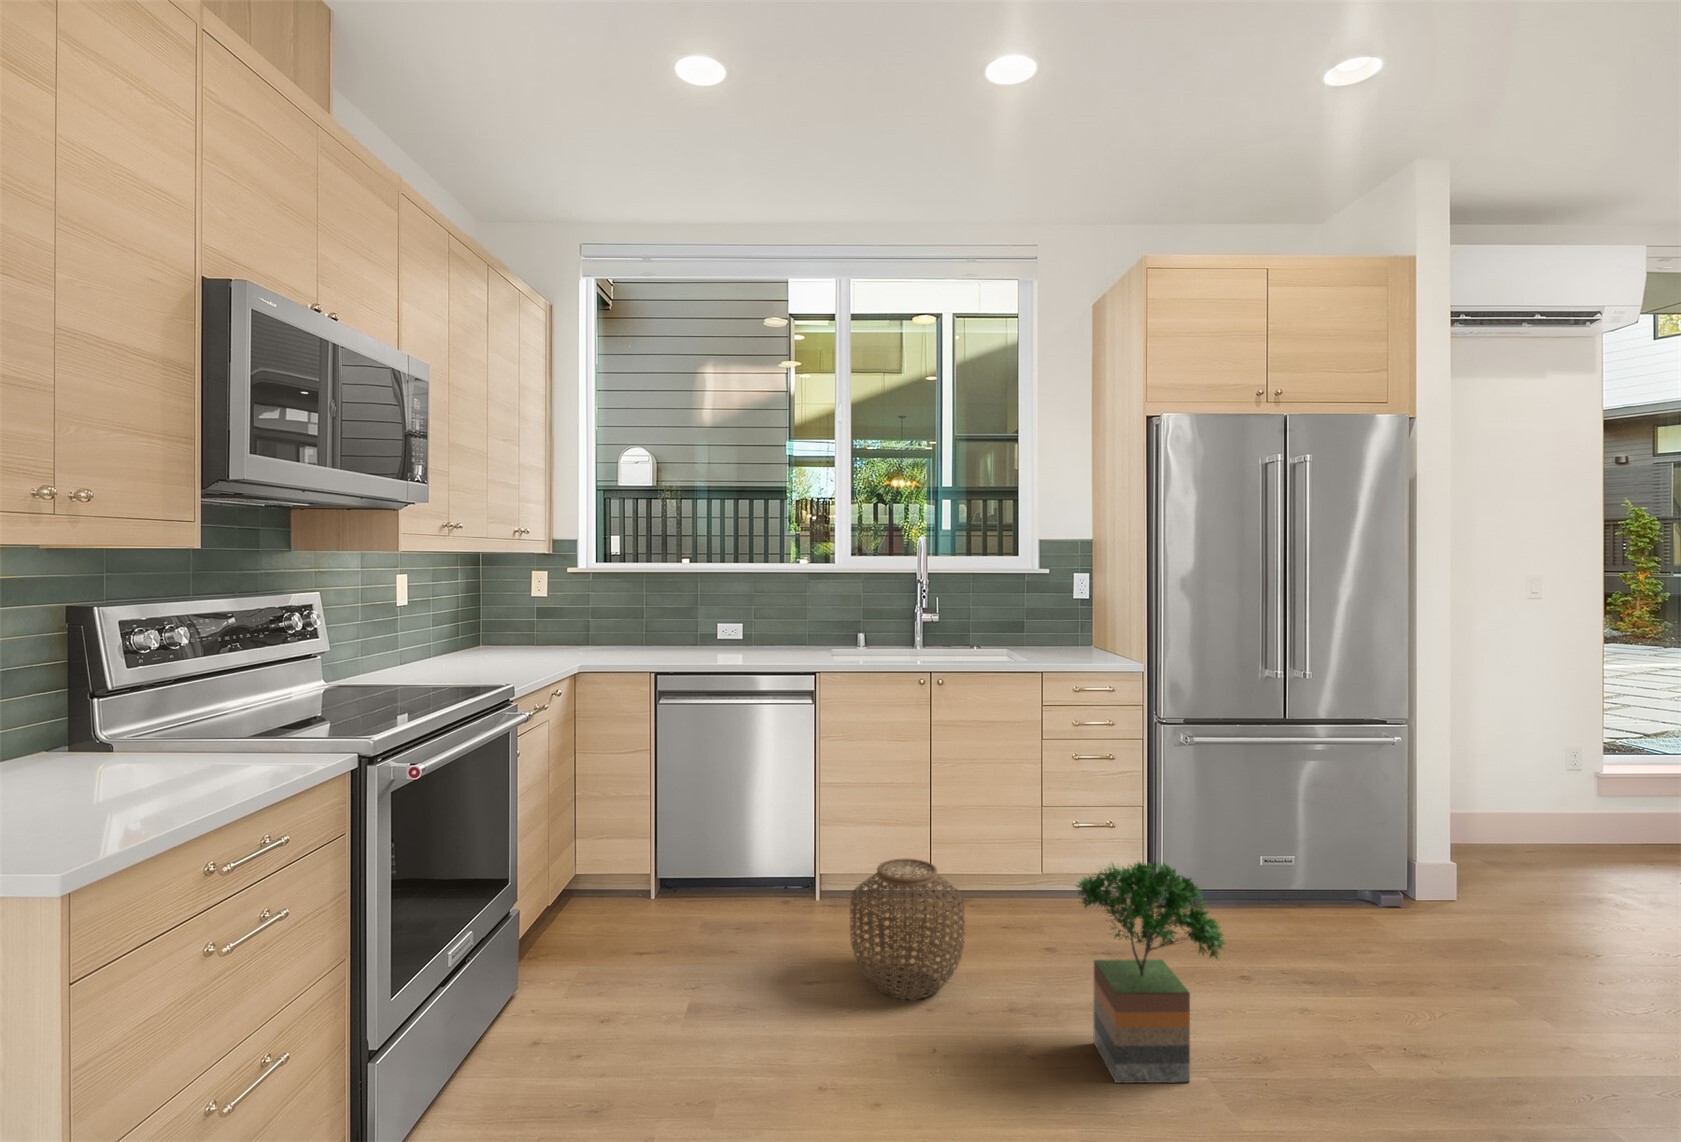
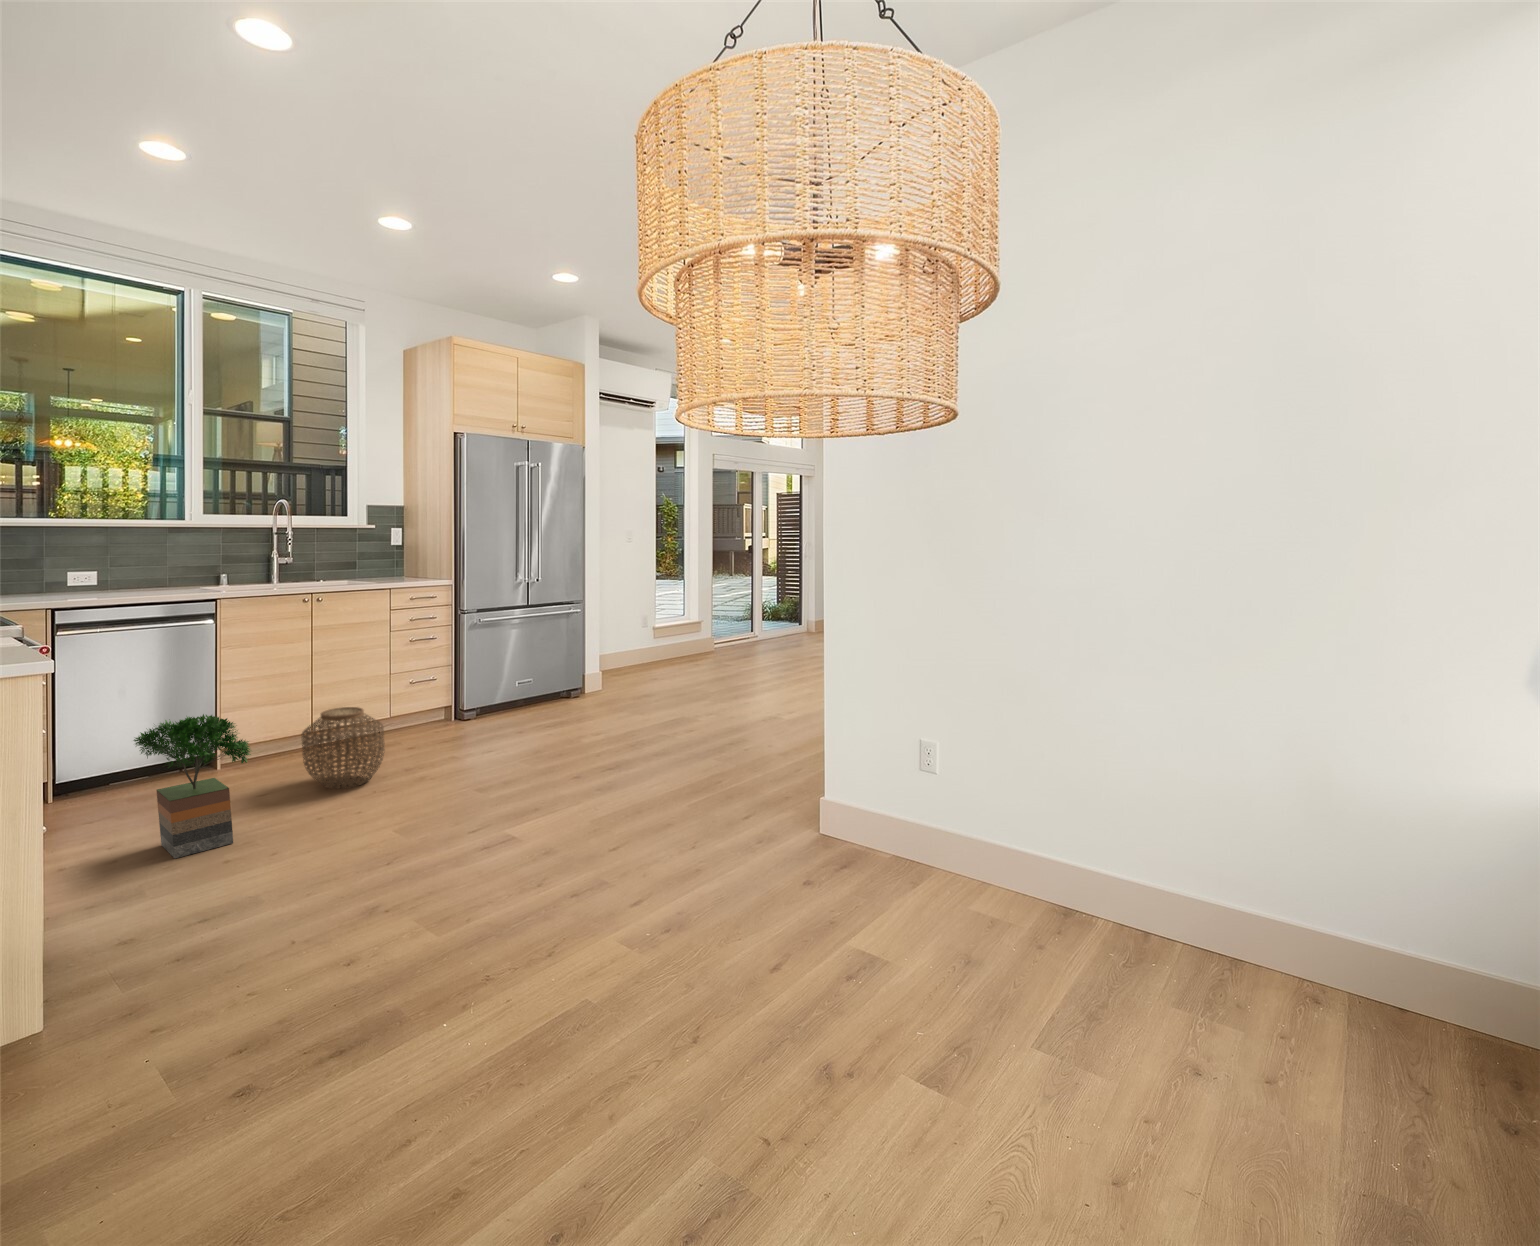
potted tree: present [1076,861,1226,1083] -> present [134,714,251,858]

